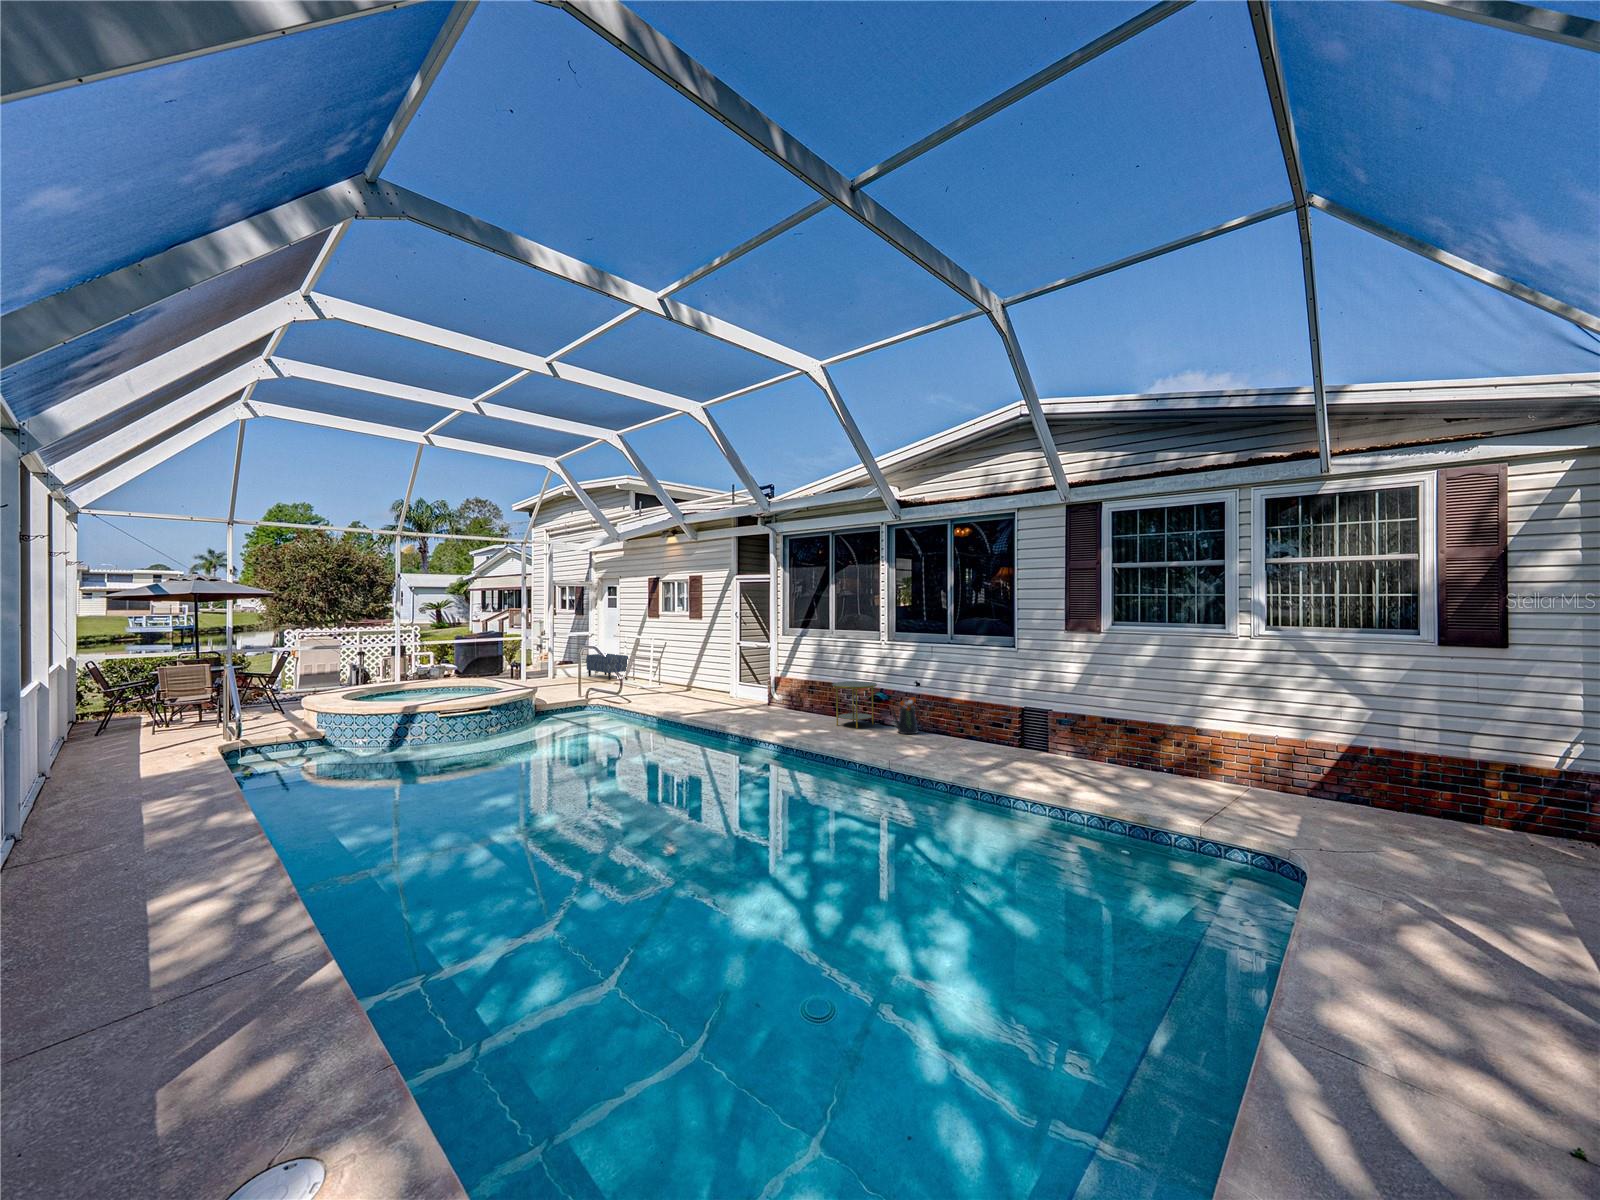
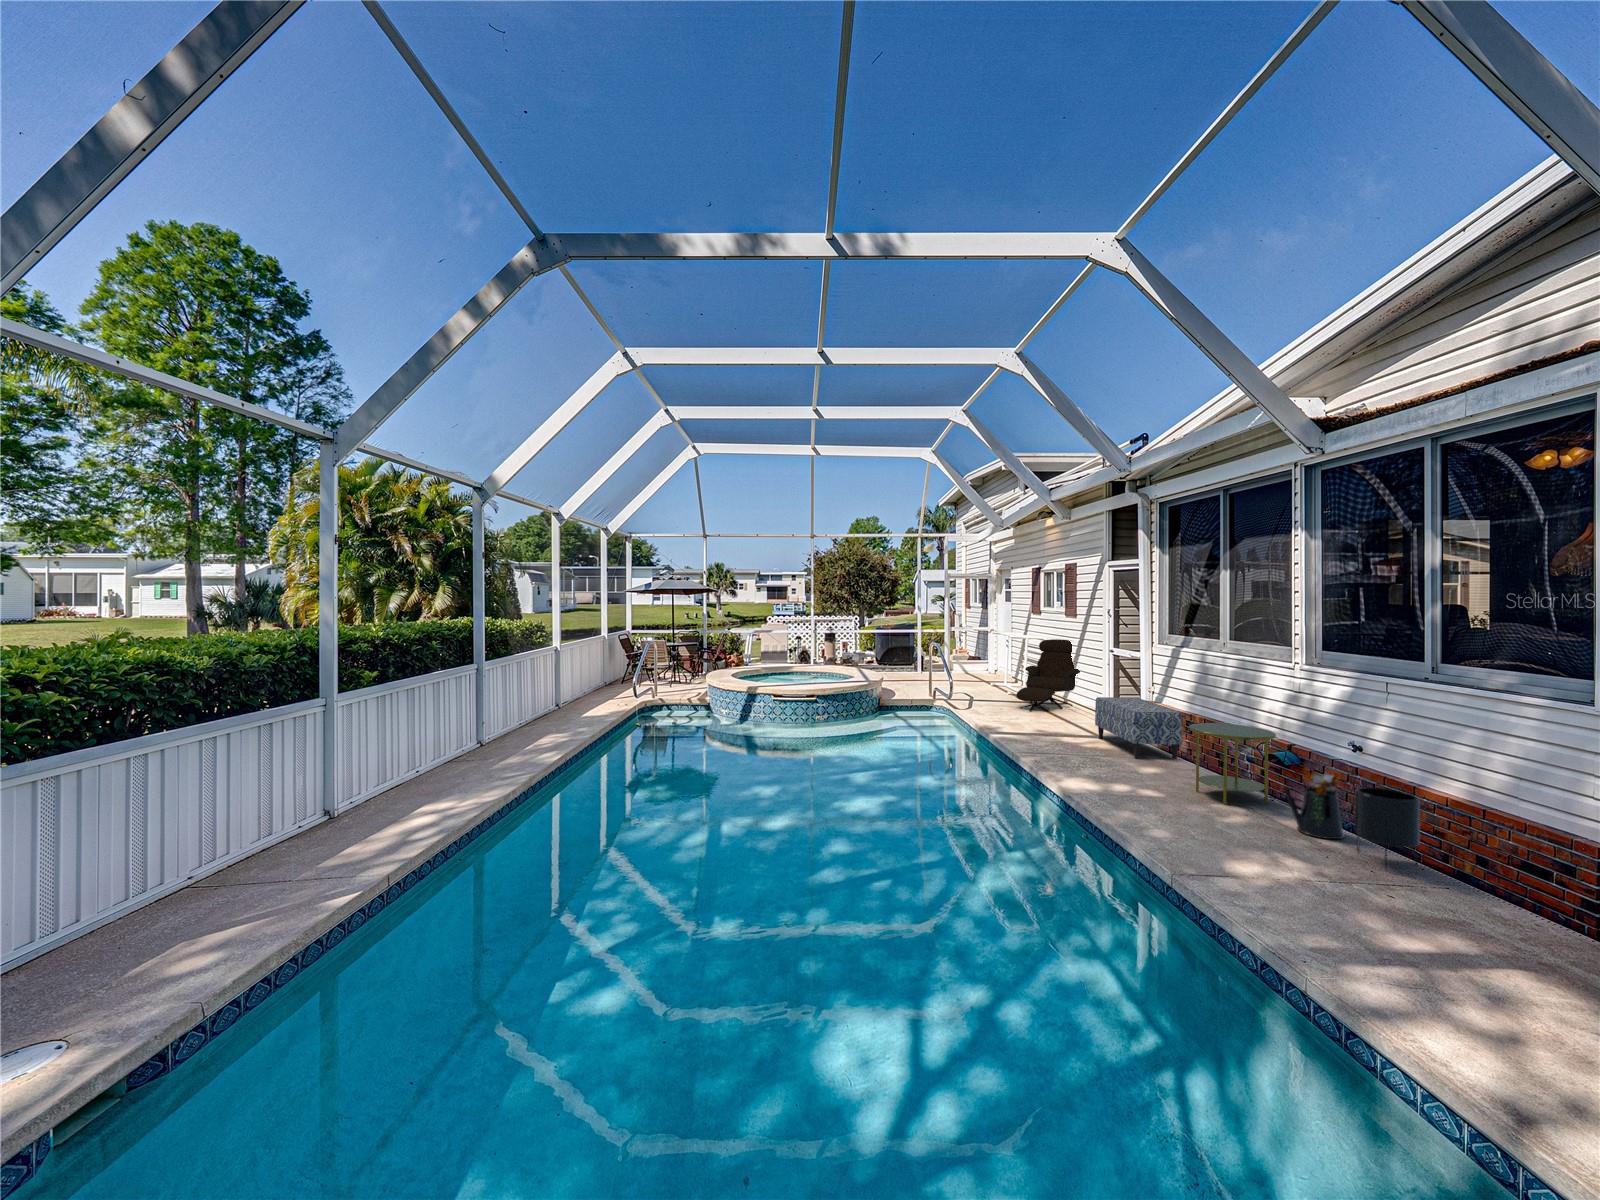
lounge chair: none [661,637,704,697] -> present [1016,639,1080,711]
bench: present [586,654,628,680] -> present [1095,697,1182,759]
planter: none [929,701,954,741] -> present [1355,787,1420,869]

